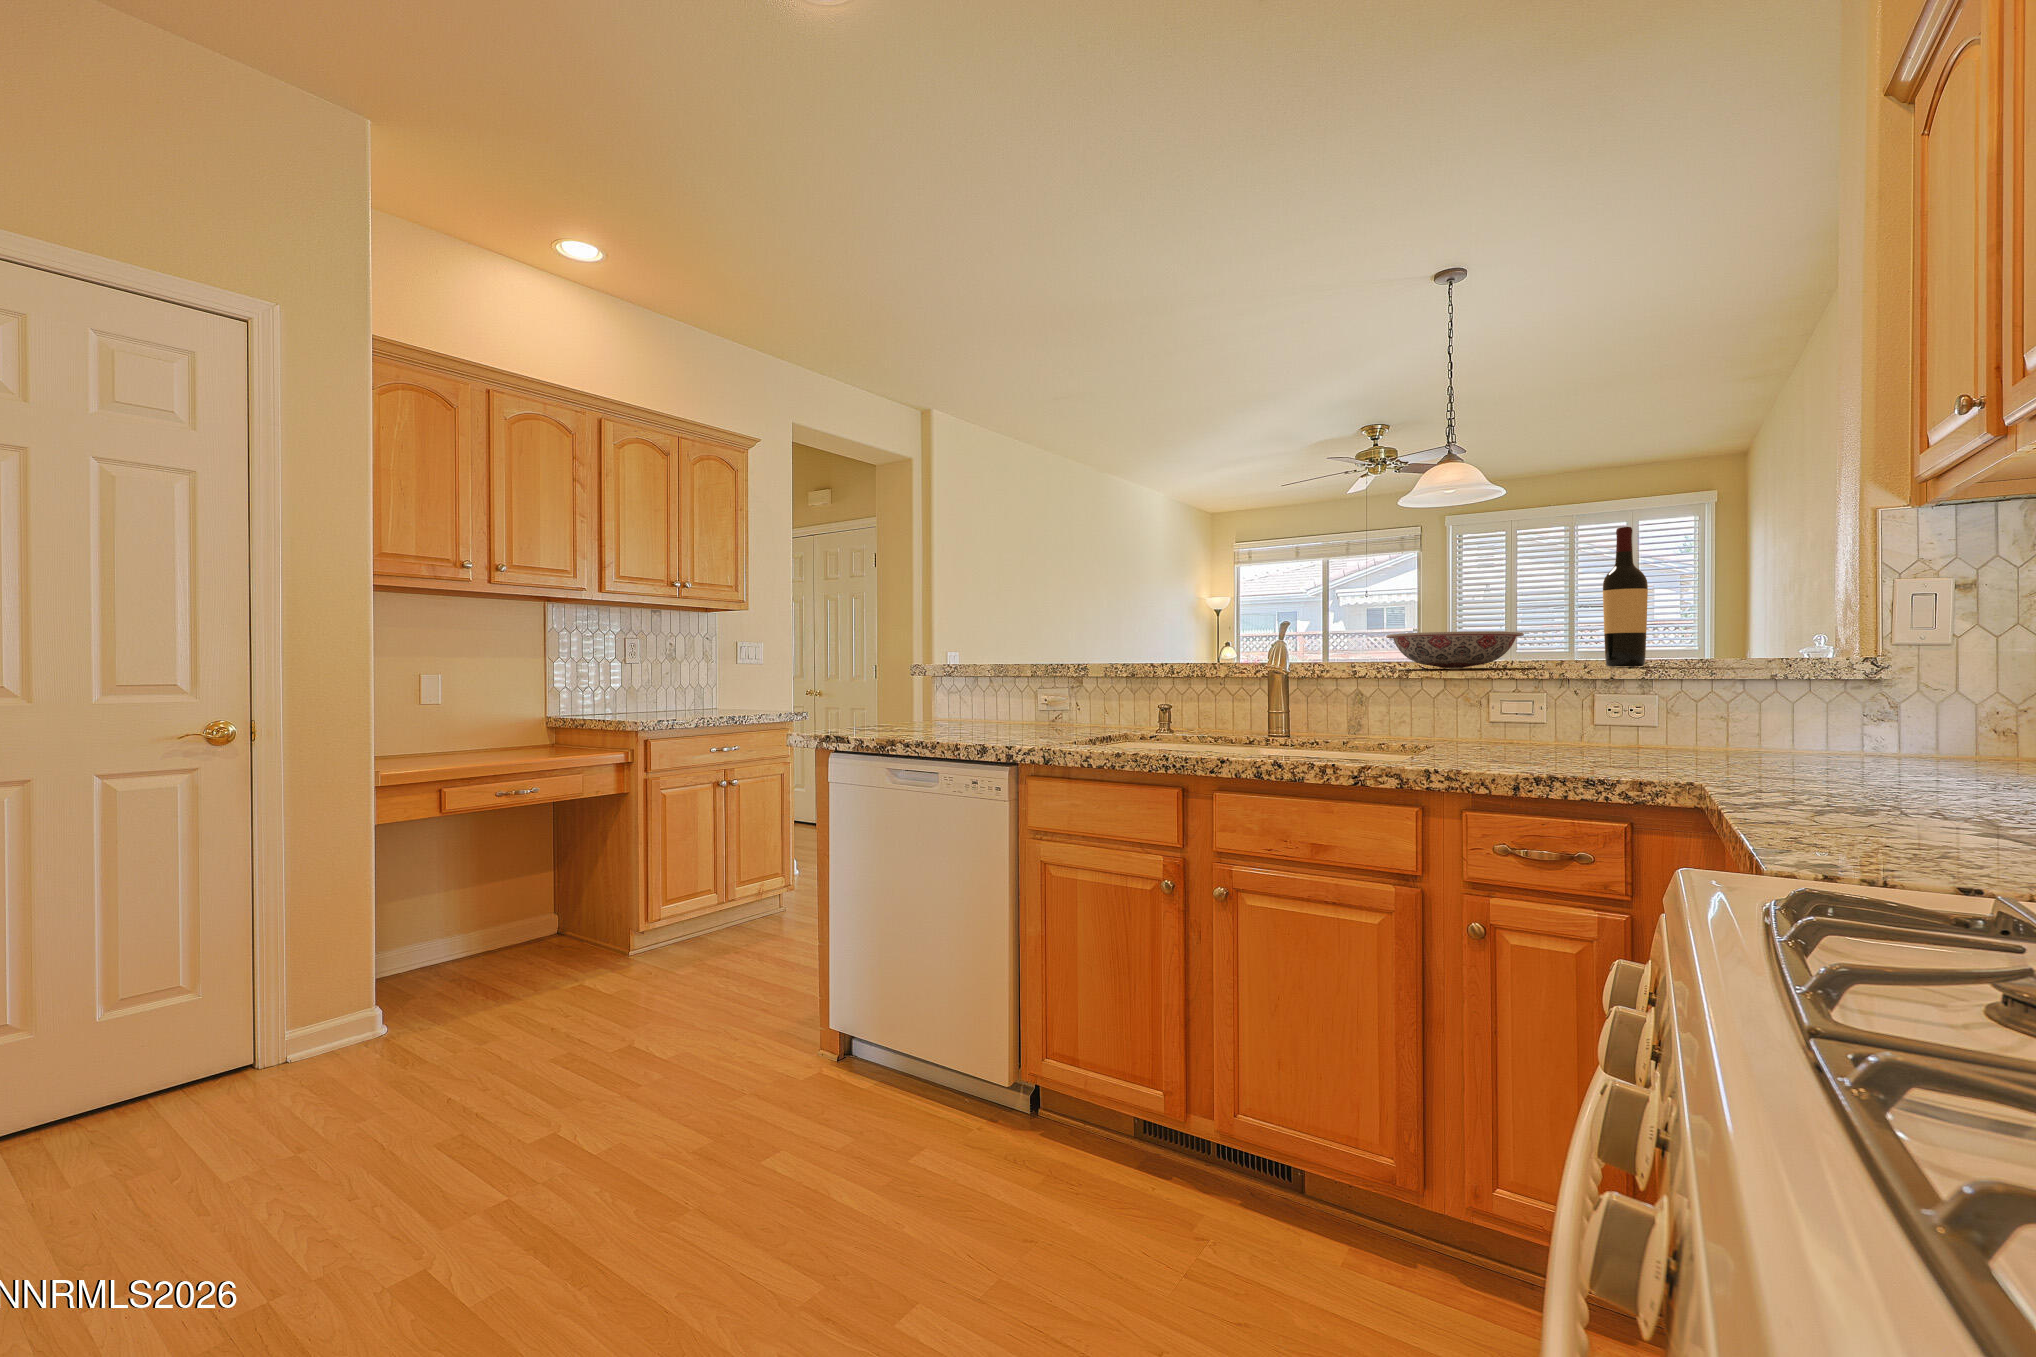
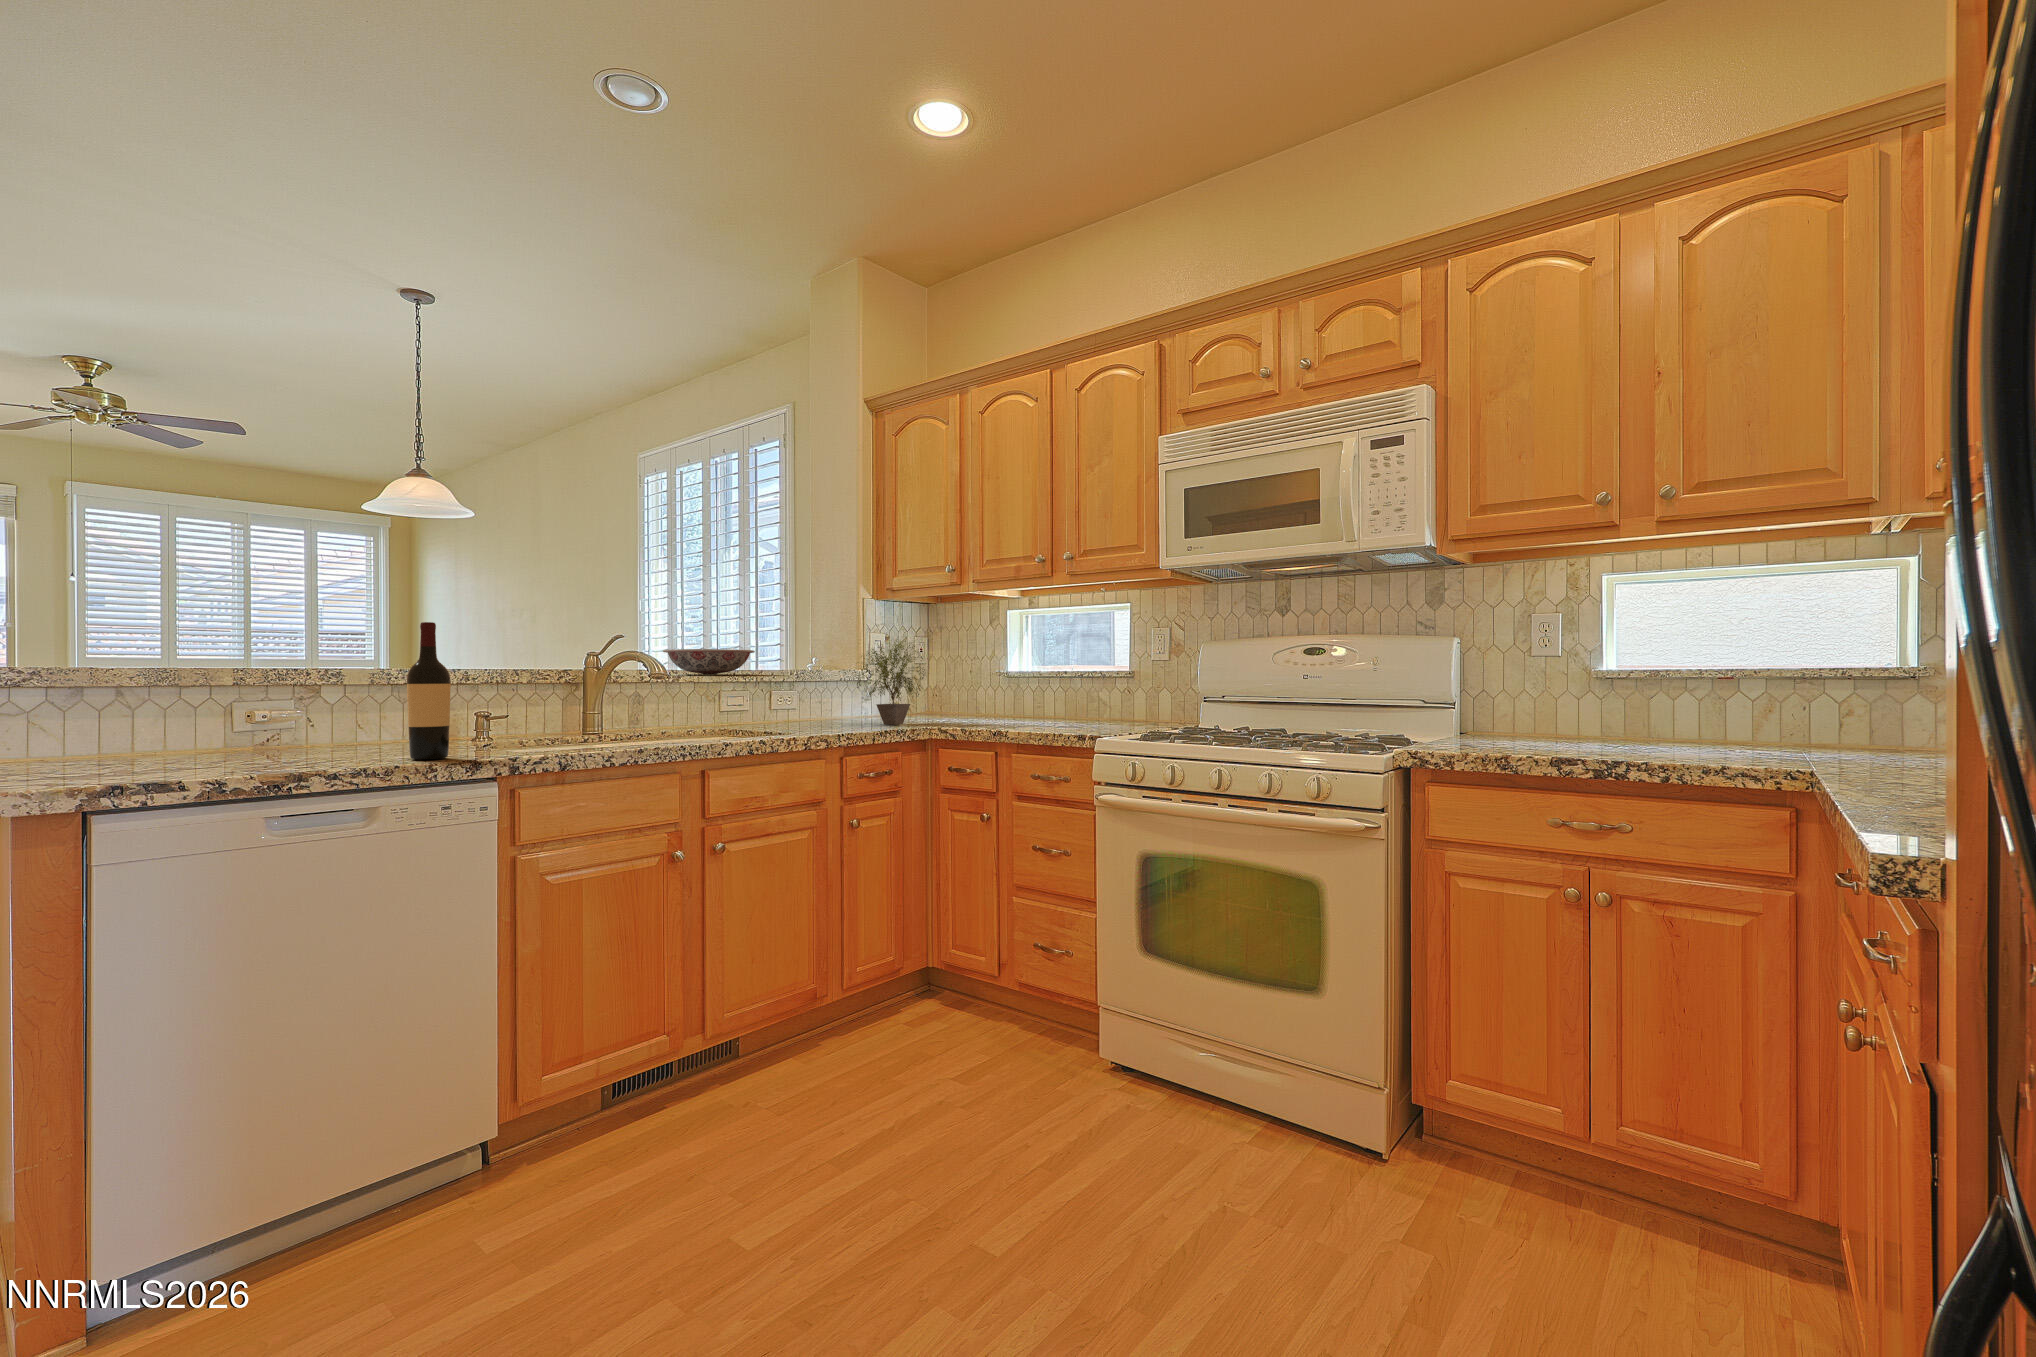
wine bottle: present [1603,527,1648,667] -> present [407,622,451,760]
potted plant: none [1723,571,1955,776] -> present [857,632,926,725]

